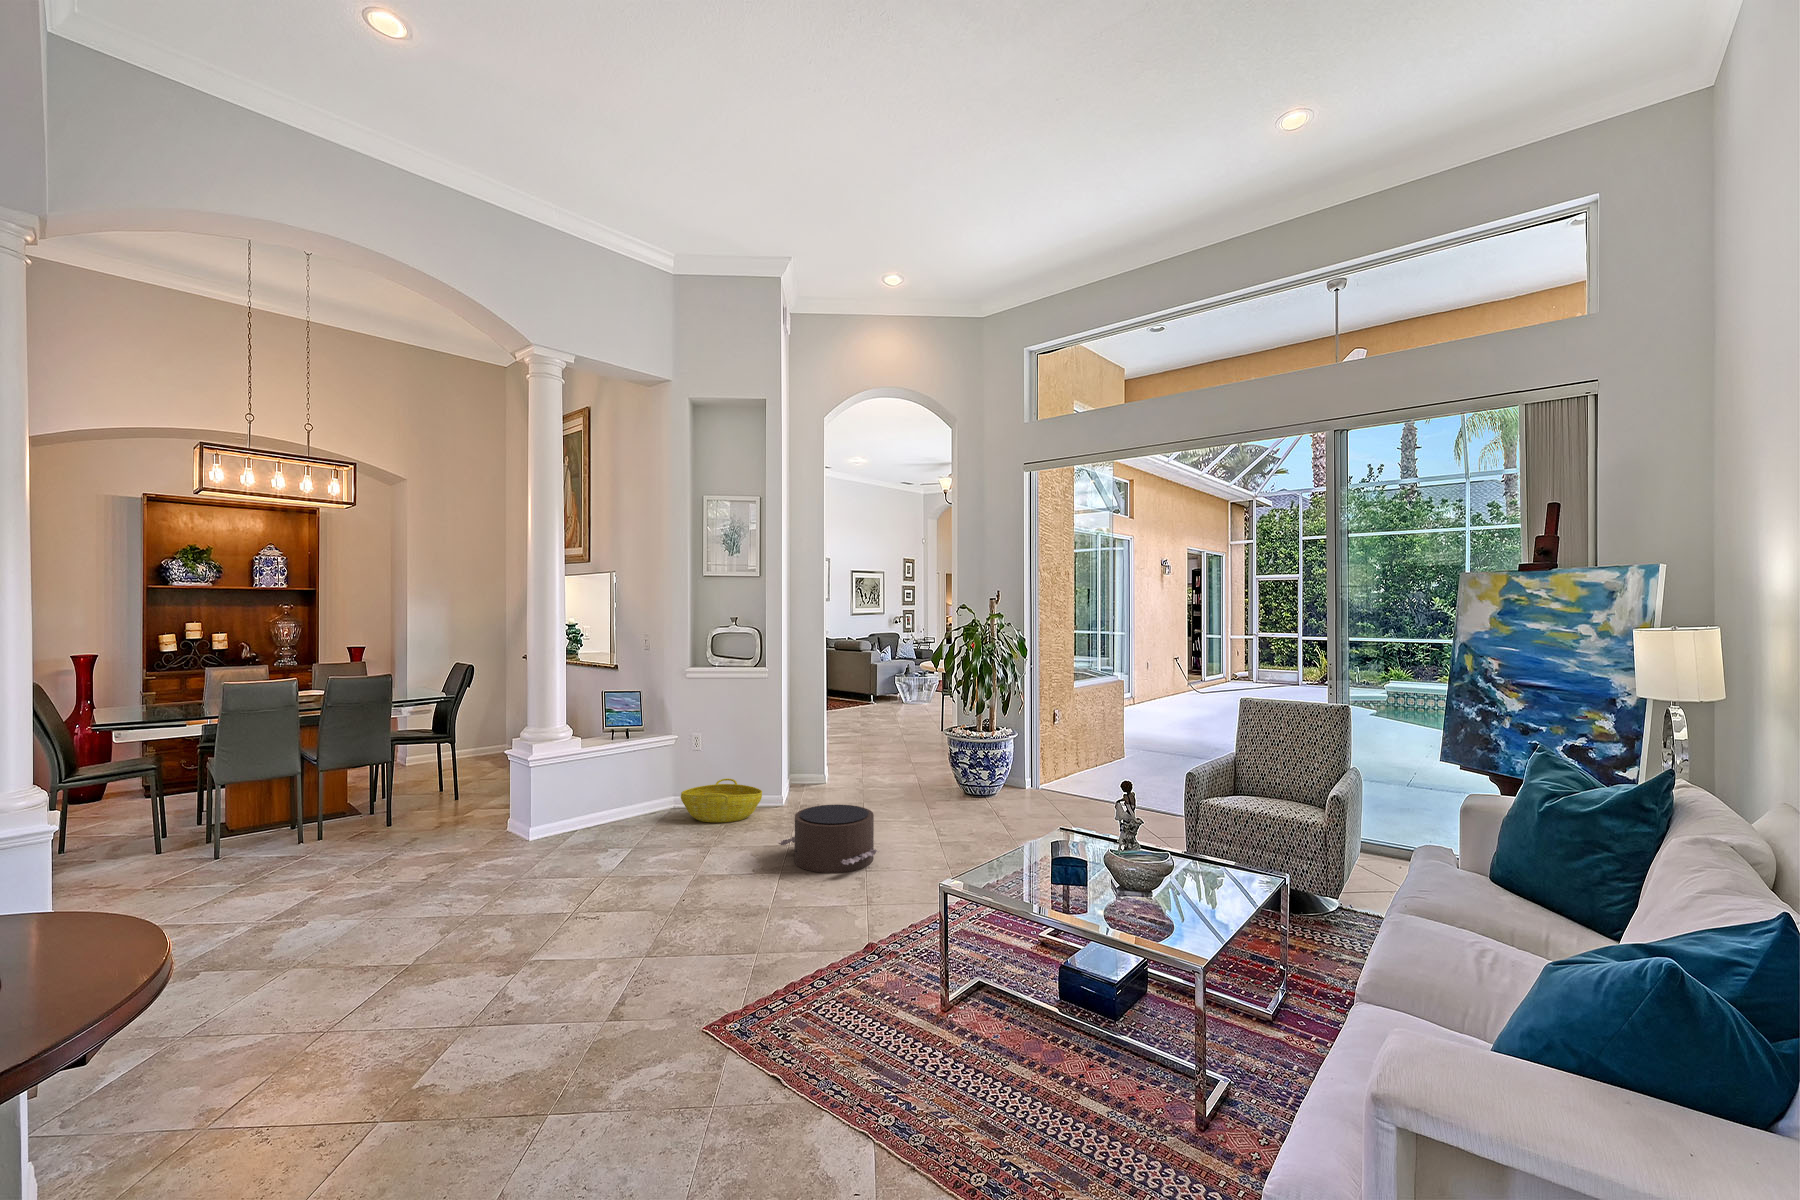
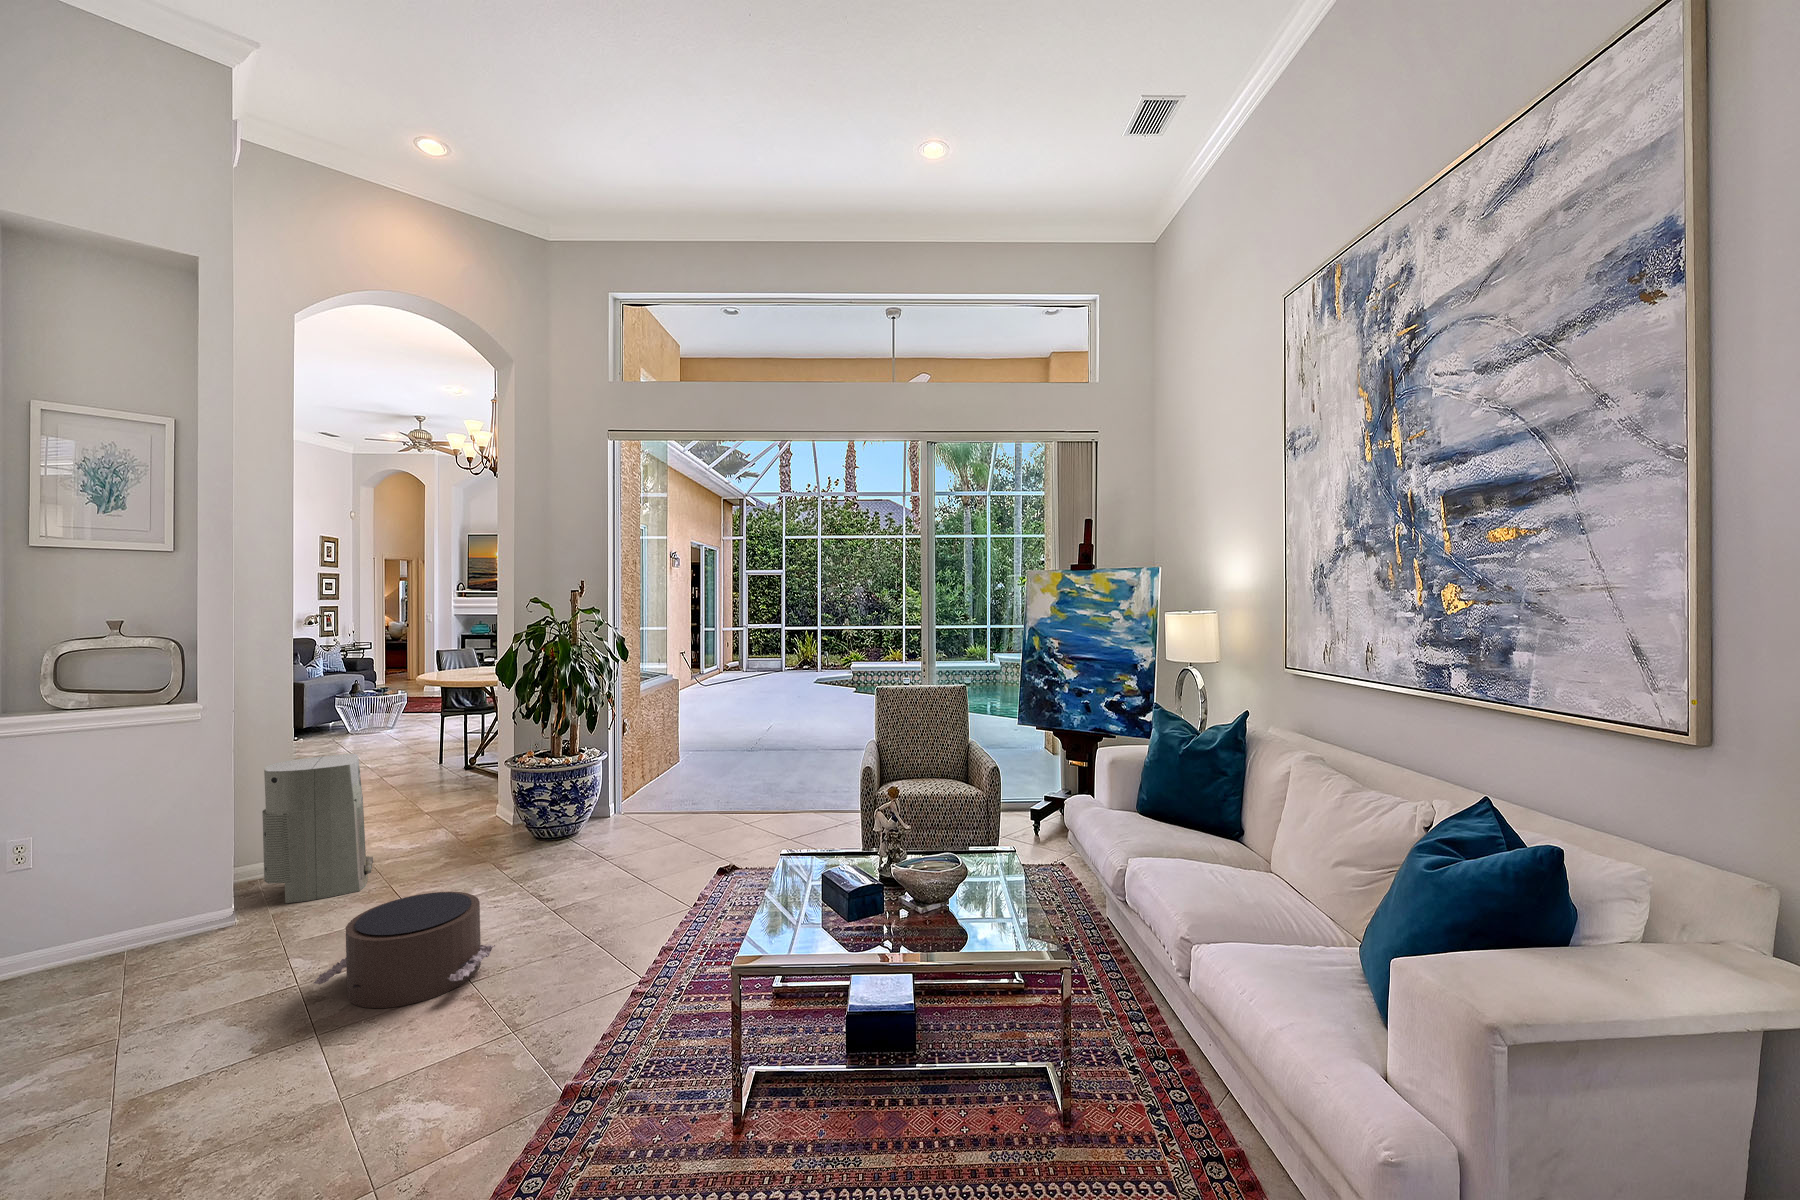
air purifier: none [793,707,854,803] -> present [262,754,373,903]
basket: present [681,778,762,823] -> none [37,901,228,989]

